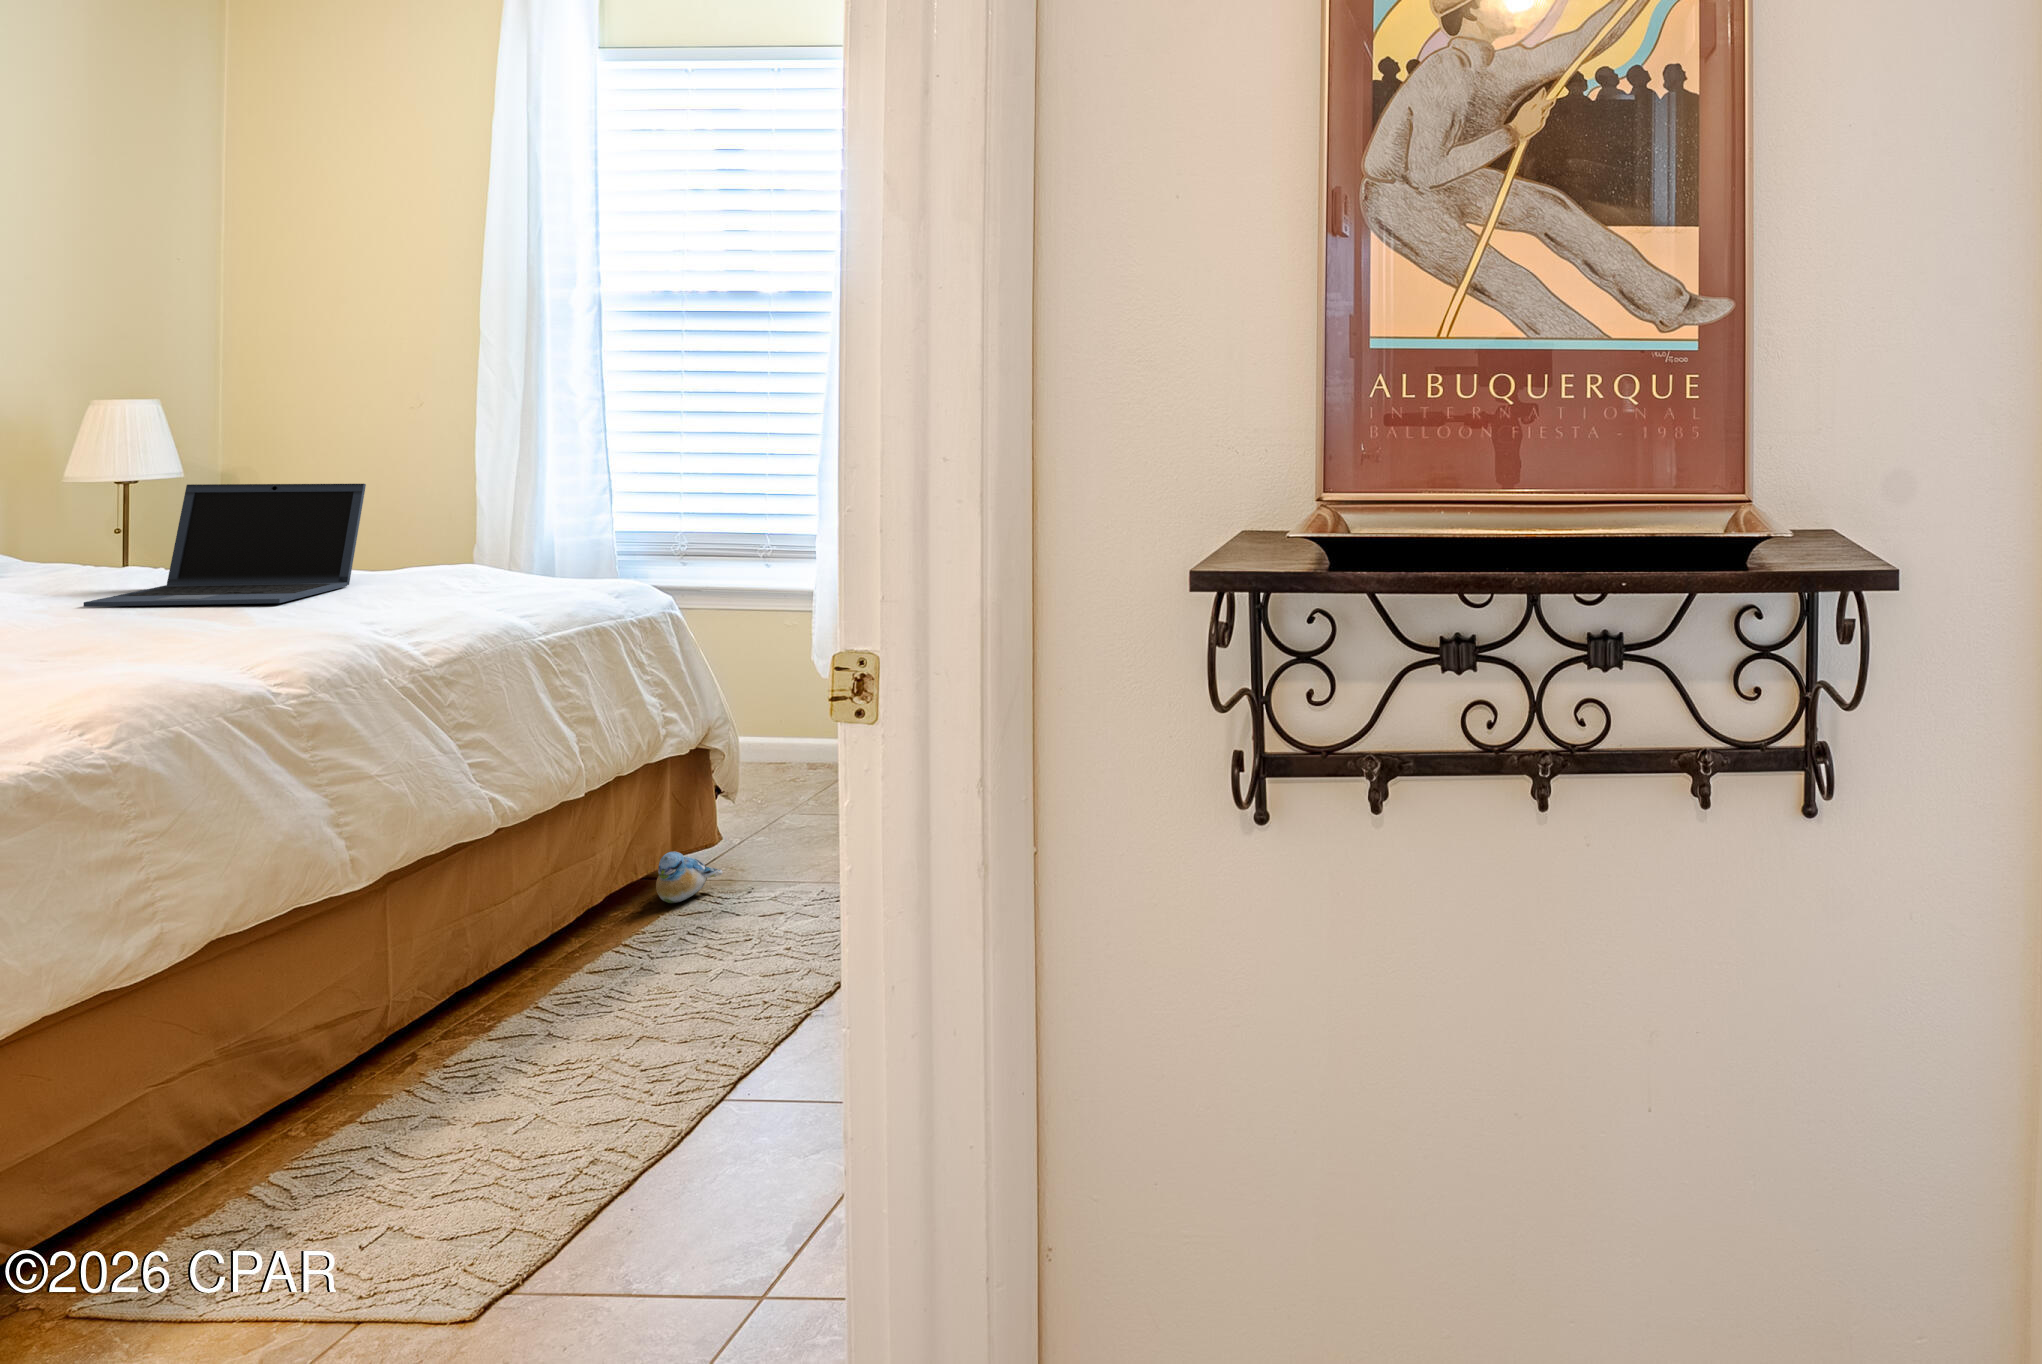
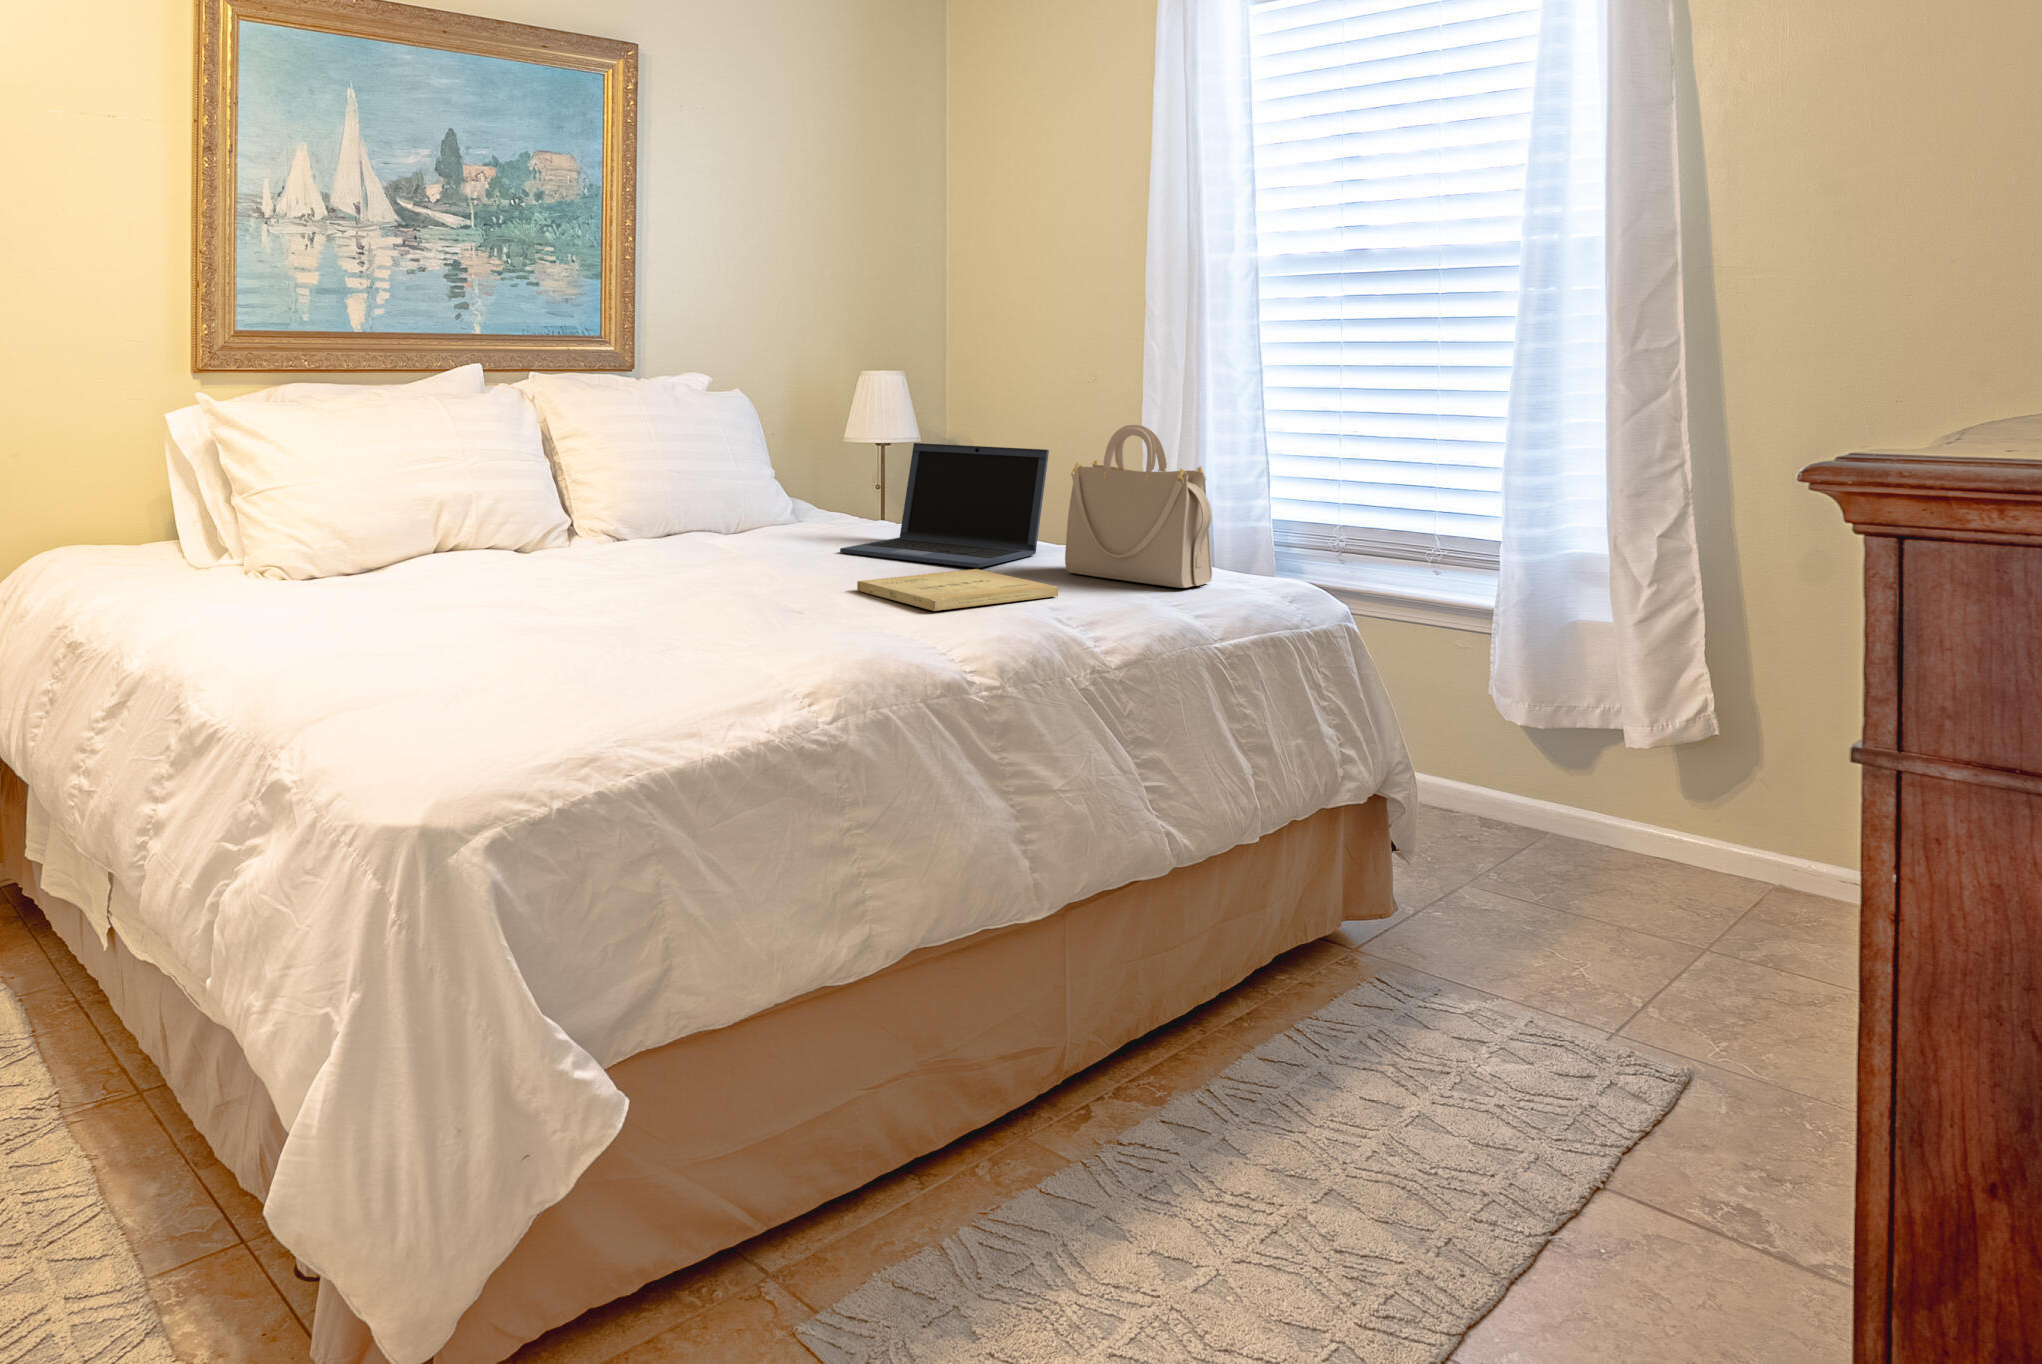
handbag: none [385,457,543,597] -> present [1065,425,1212,588]
book: none [122,604,376,643] -> present [857,569,1058,611]
plush toy: present [656,851,722,903] -> none [1337,928,1413,994]

